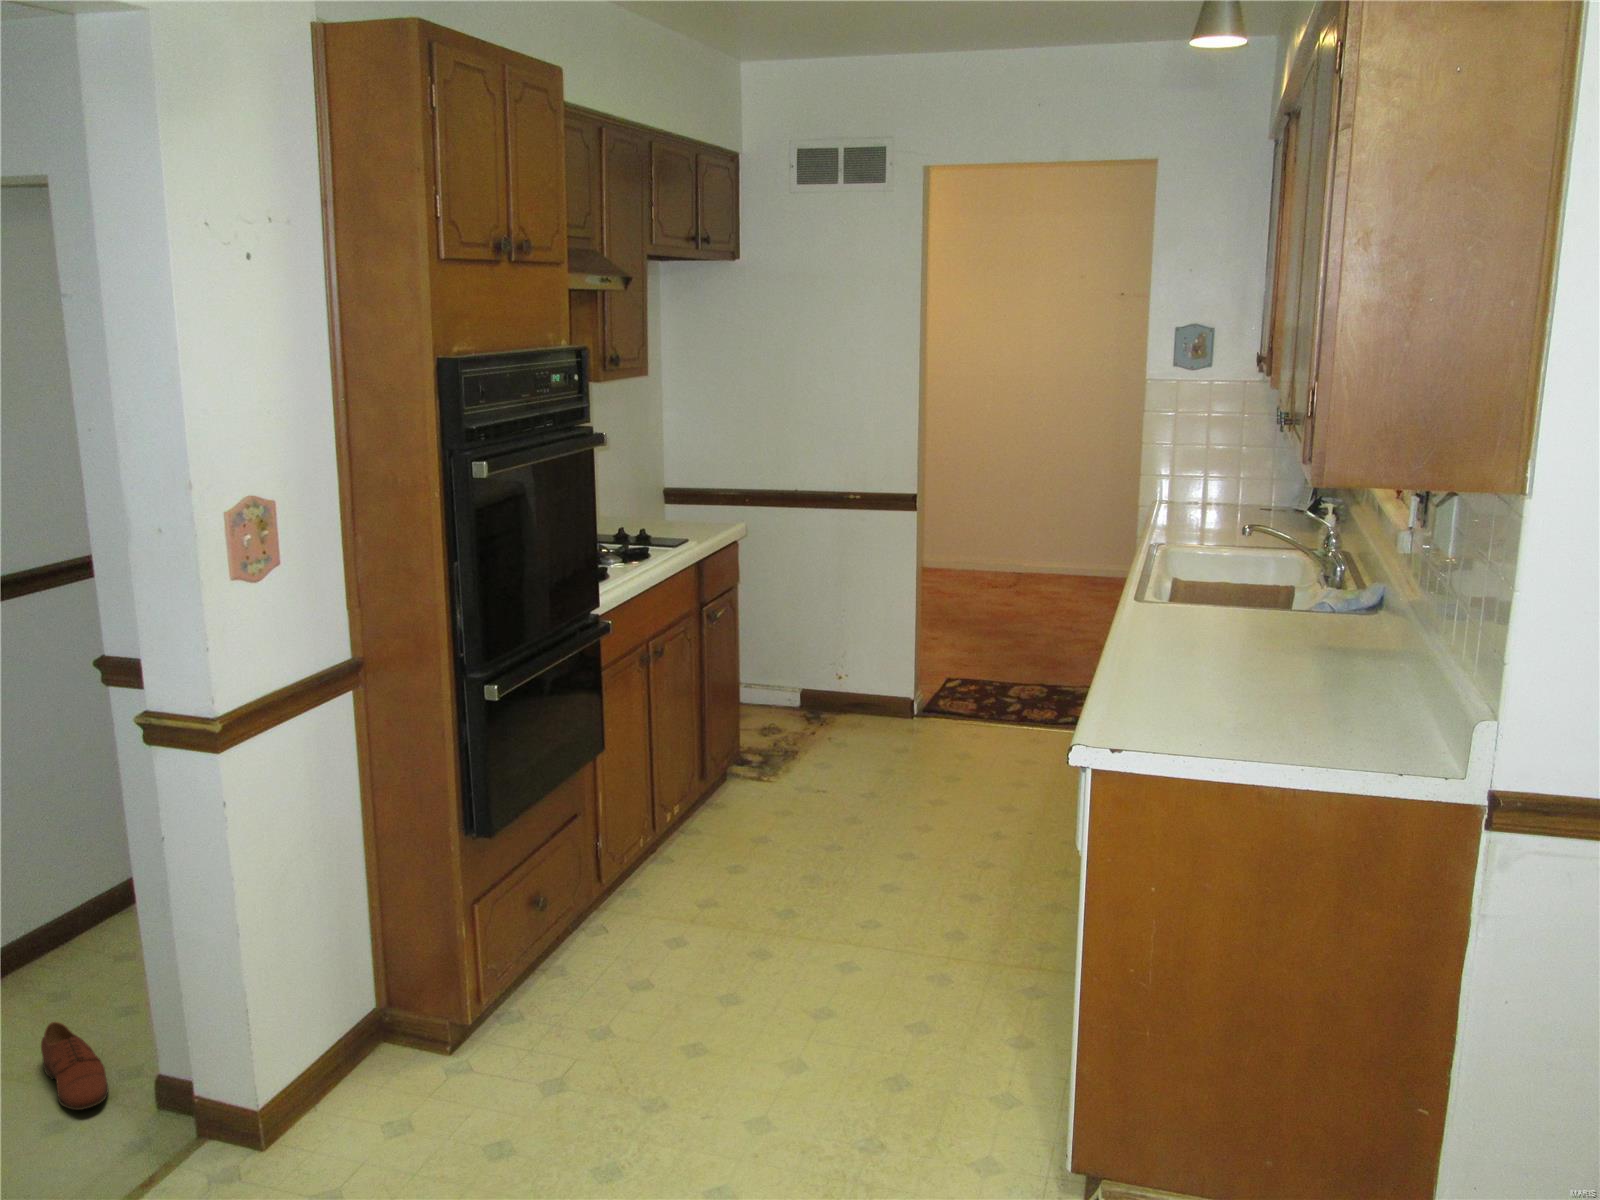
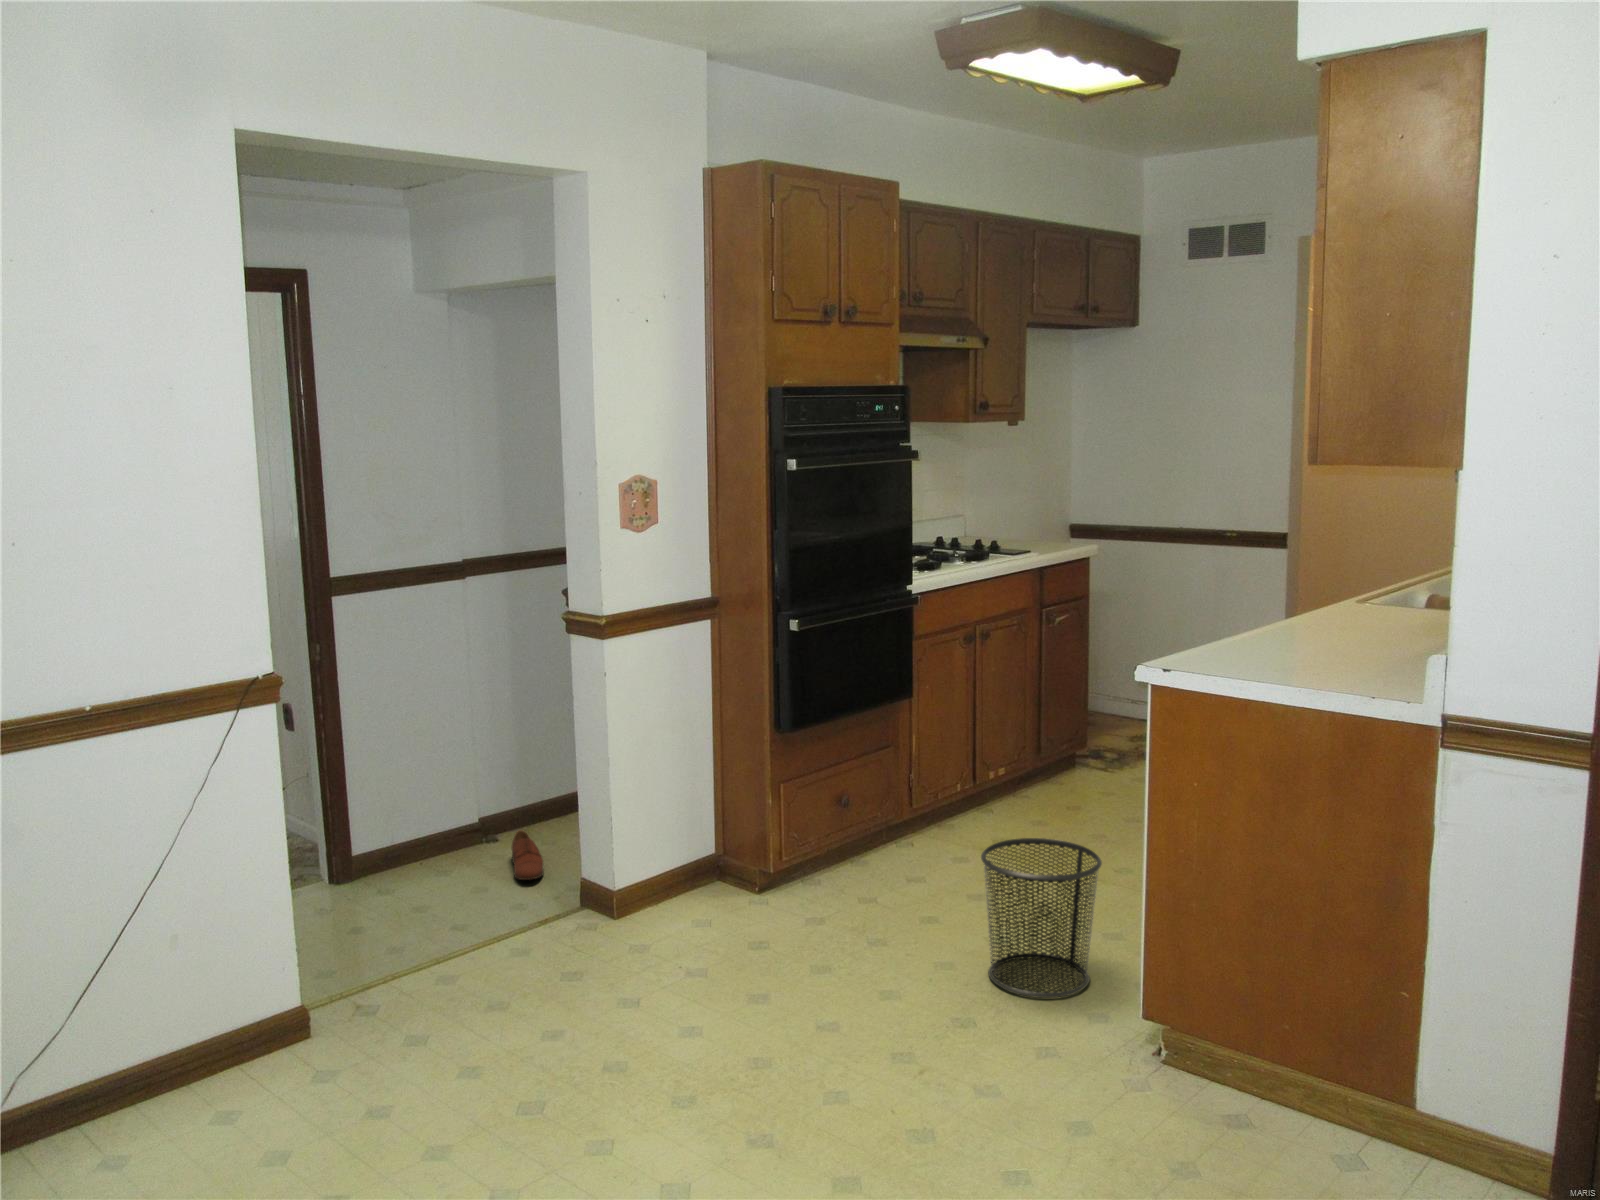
waste bin: none [814,939,968,1157] -> present [981,838,1102,998]

